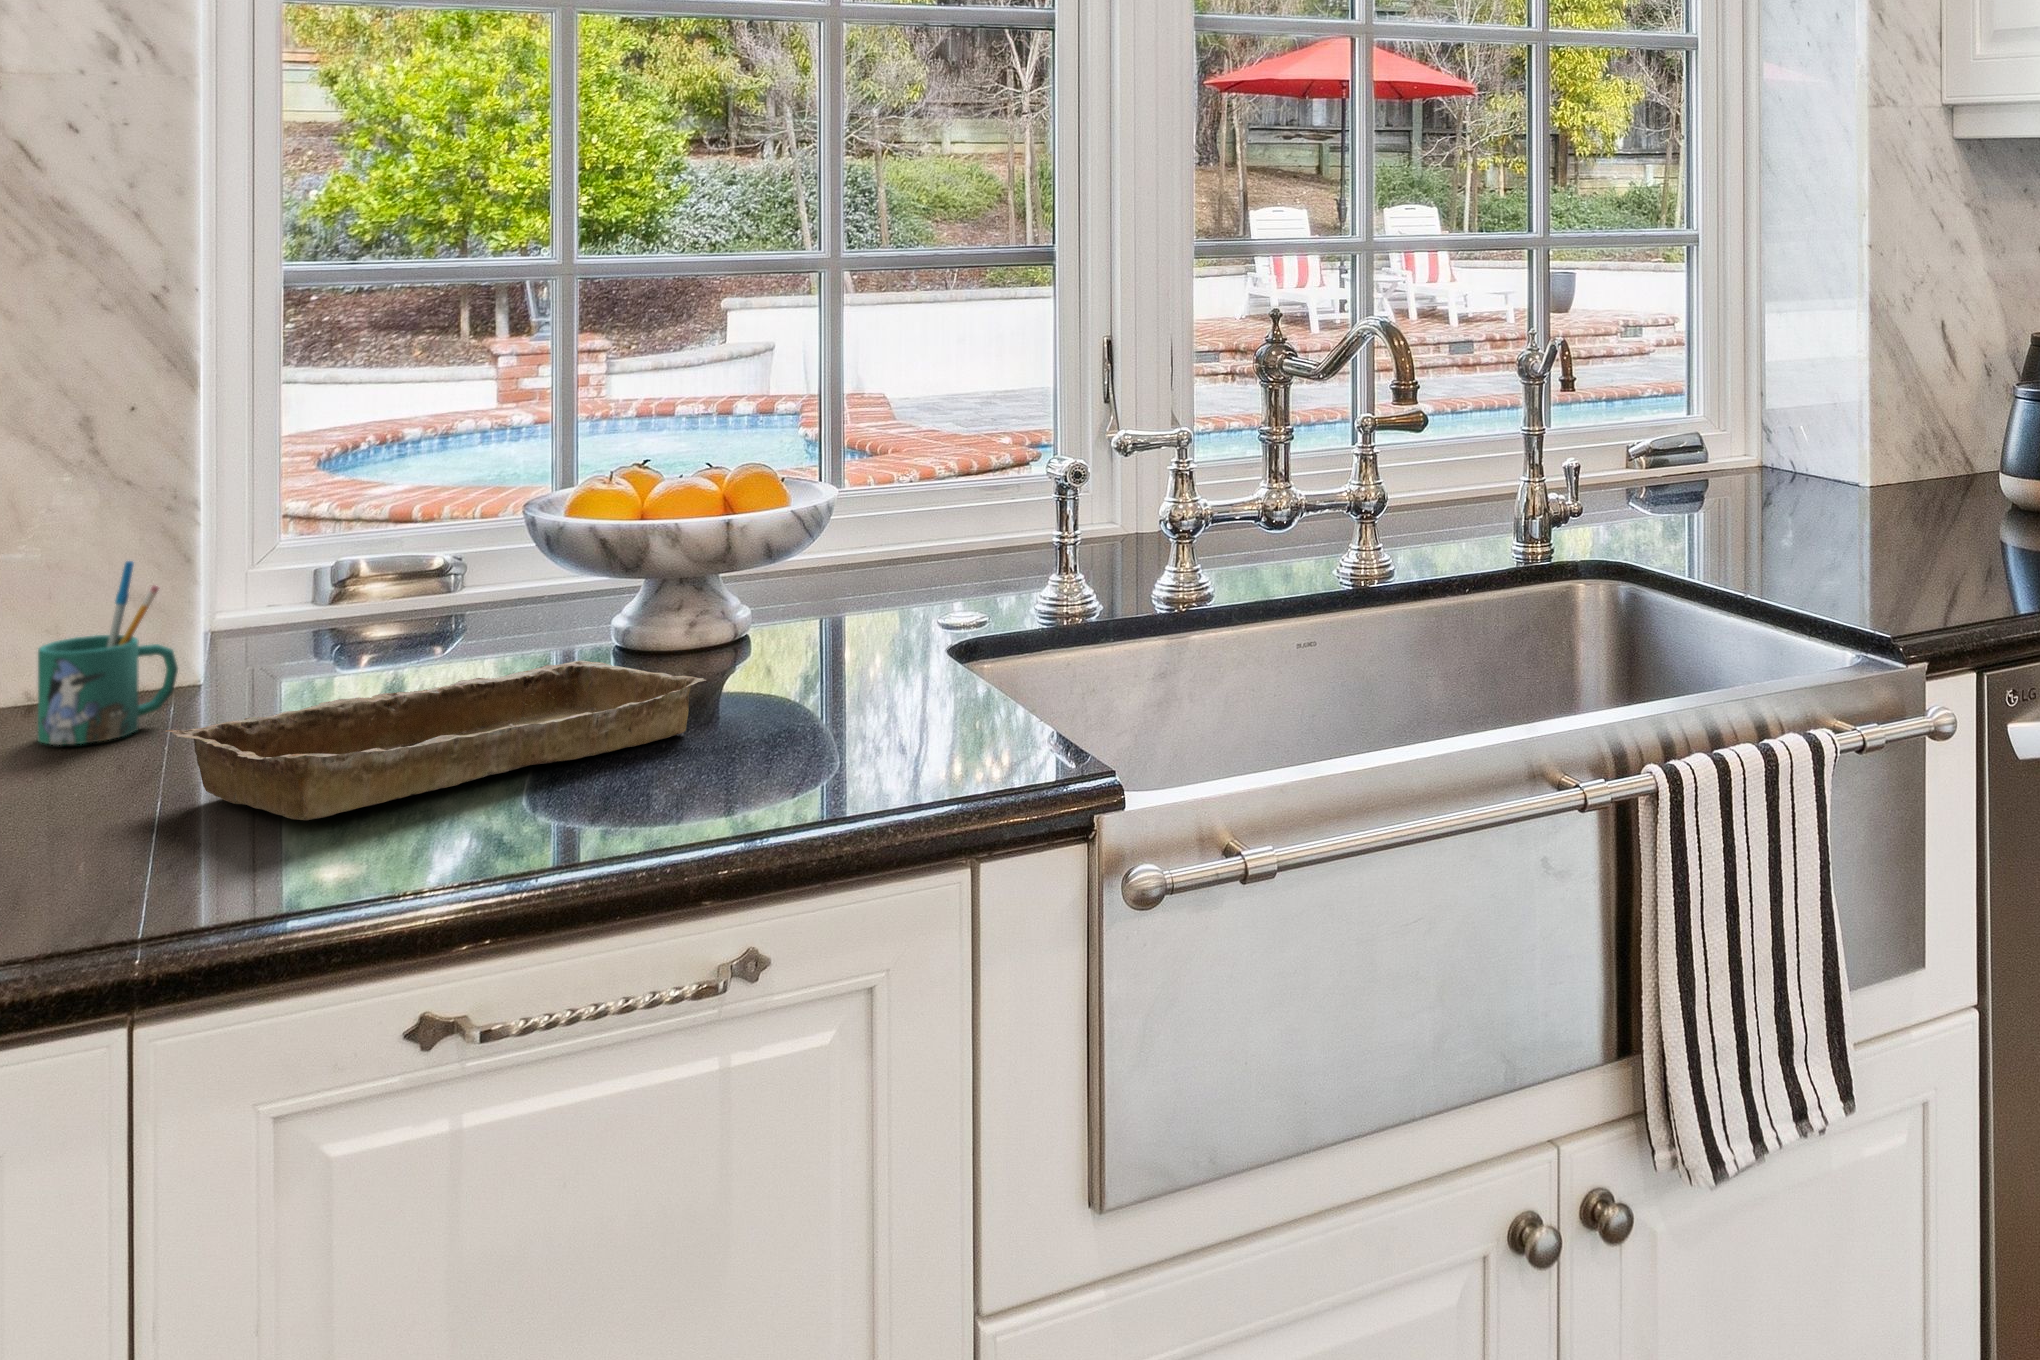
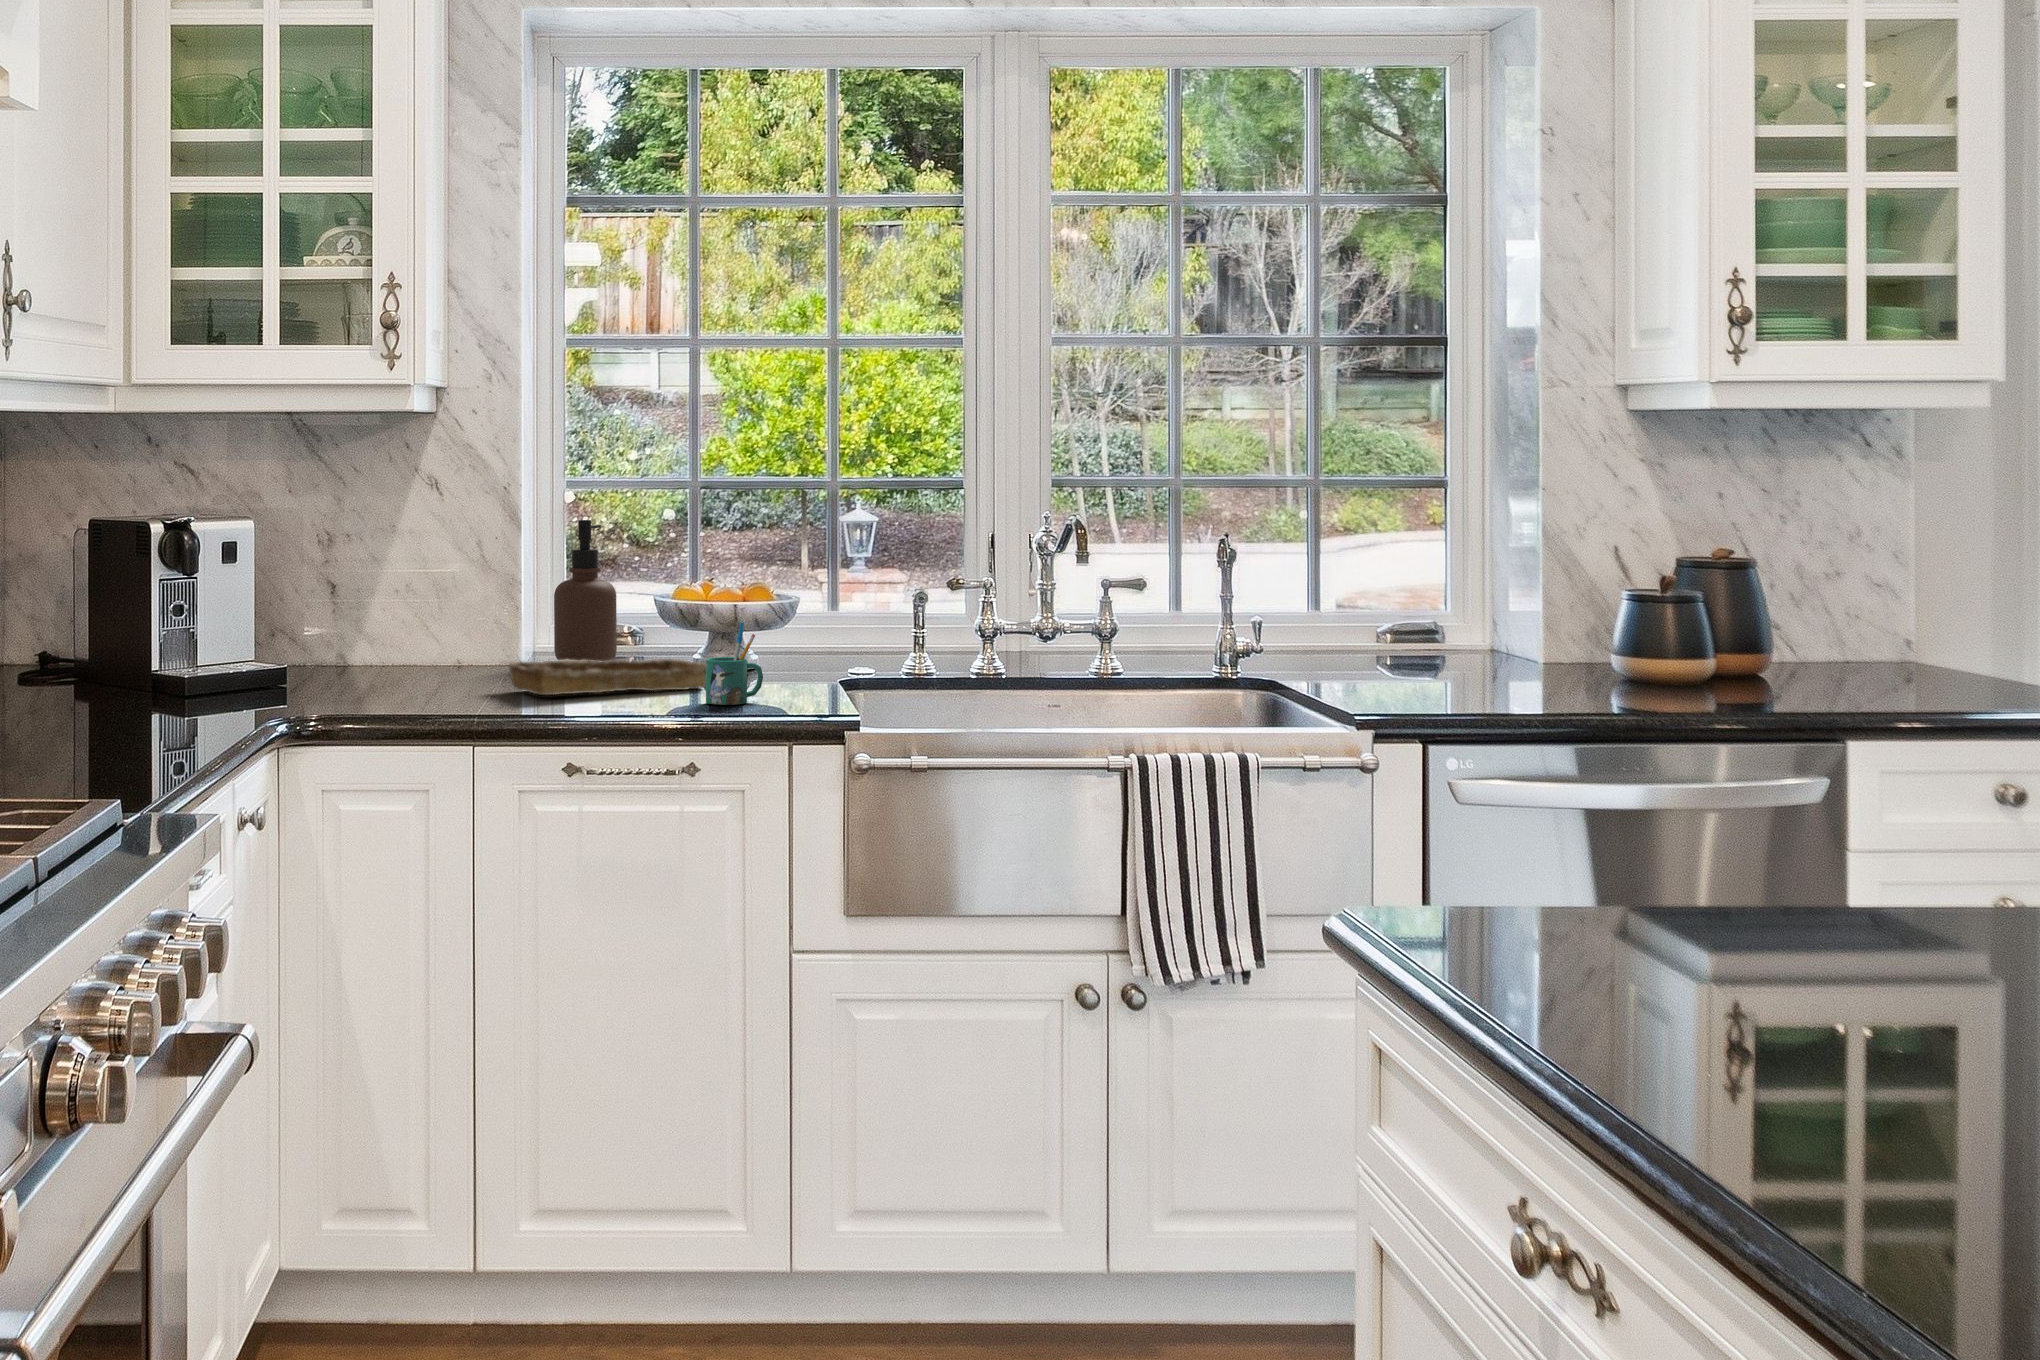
soap dispenser: none [267,364,416,681] -> present [554,520,617,661]
mug: present [38,561,178,745] -> present [706,622,763,705]

